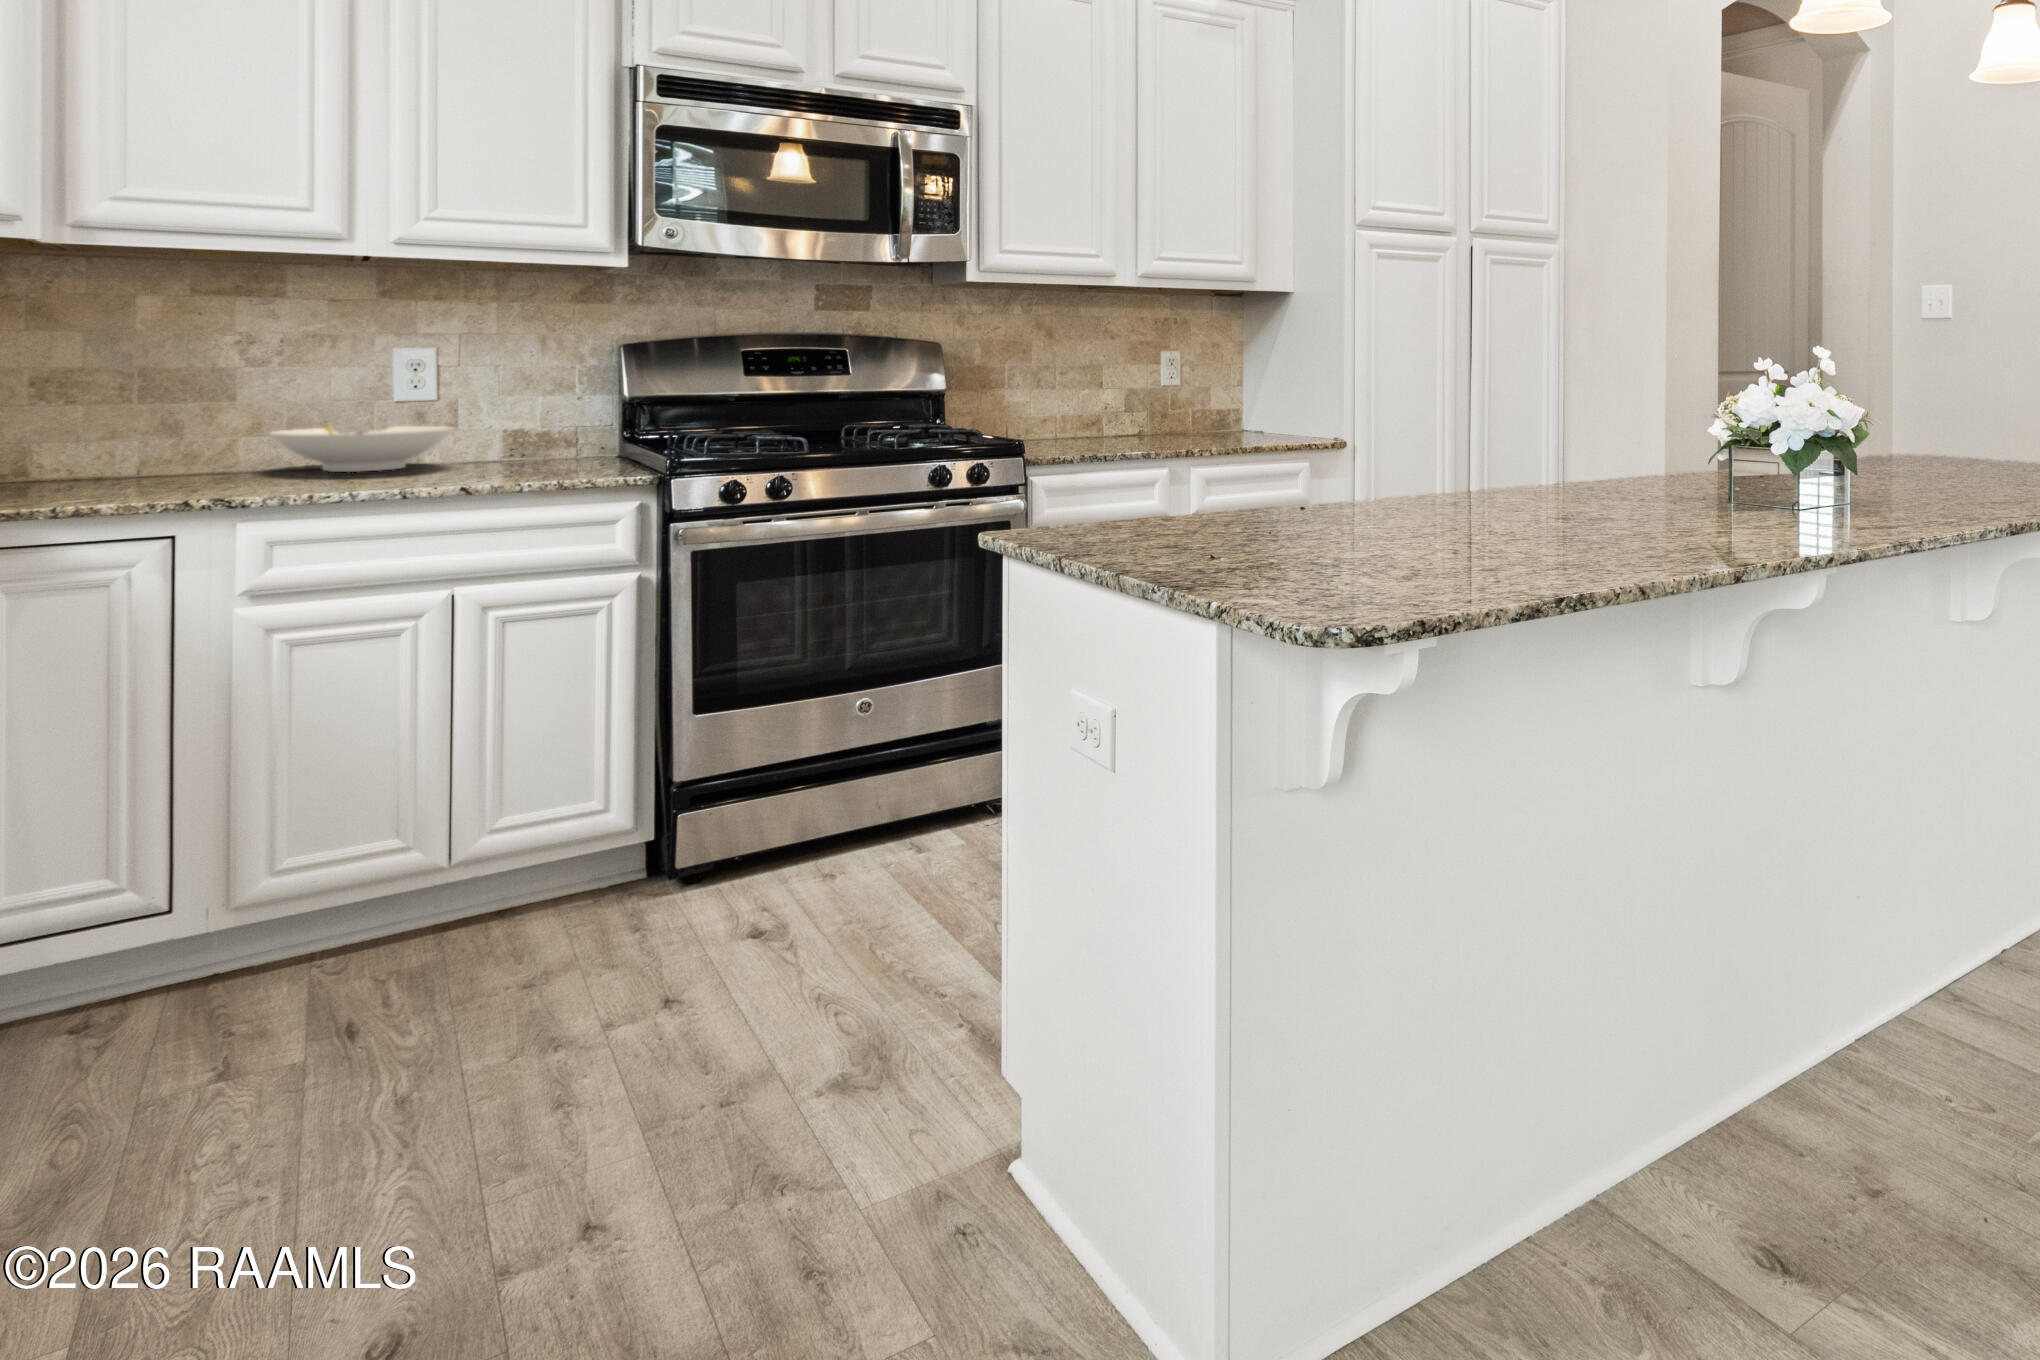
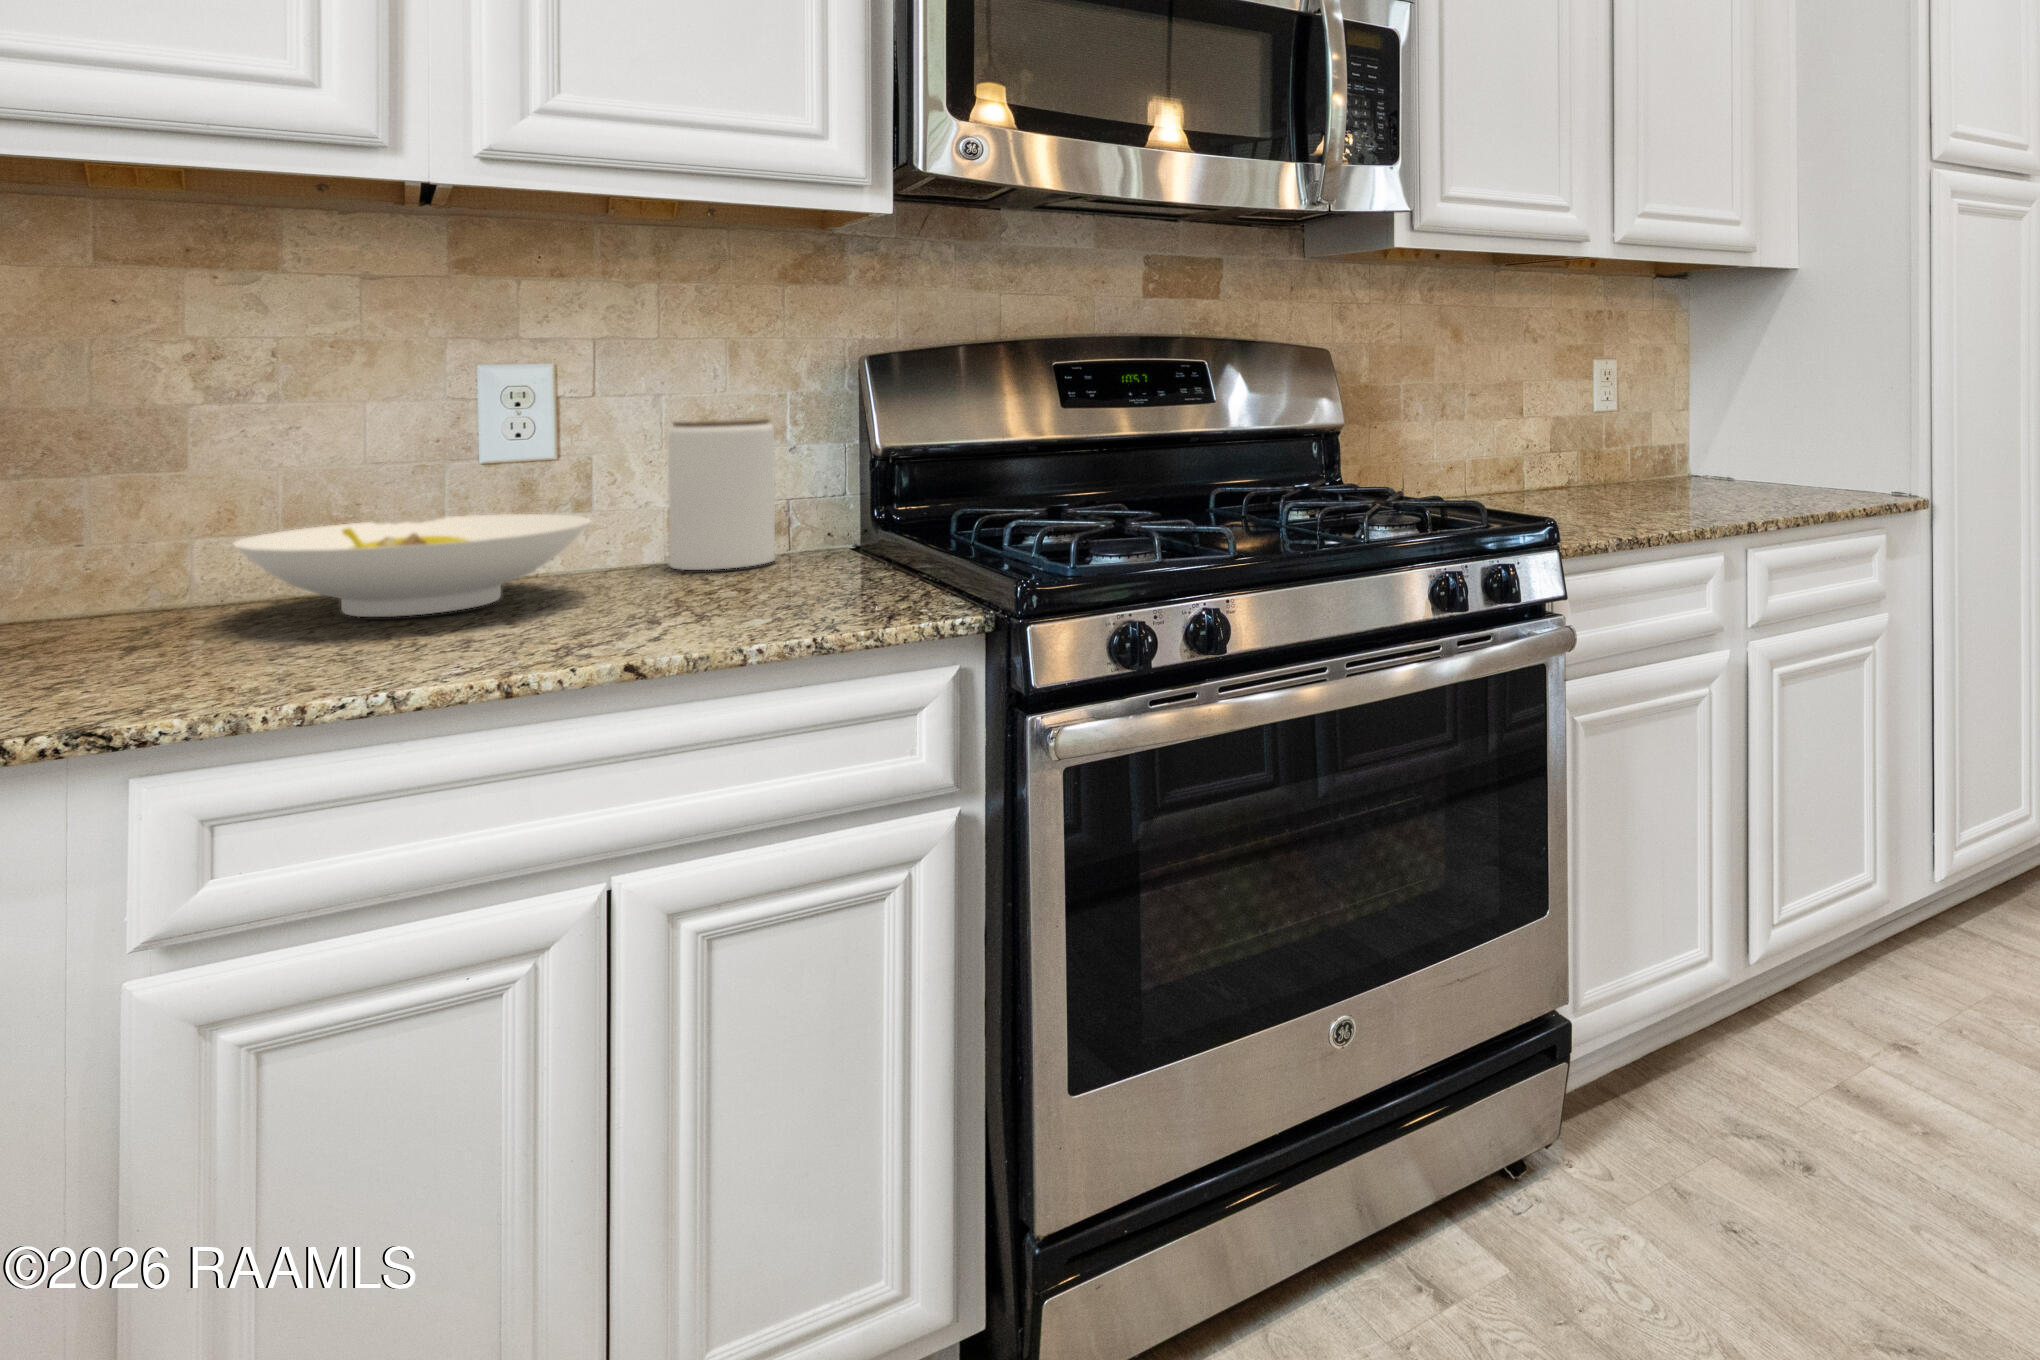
jar: none [503,377,566,460] -> present [668,419,775,570]

